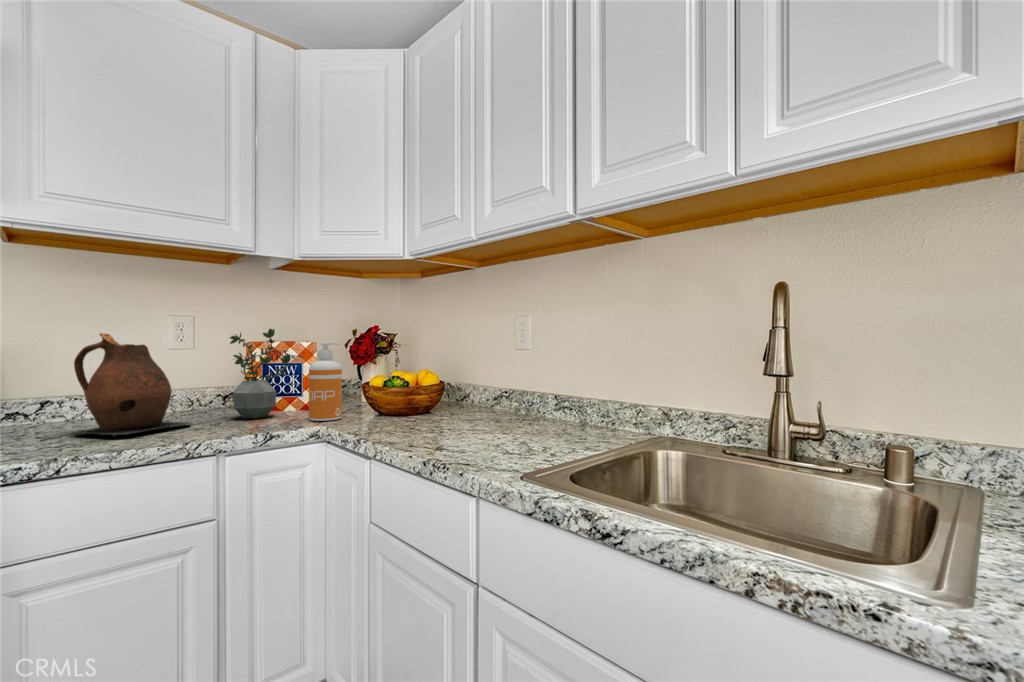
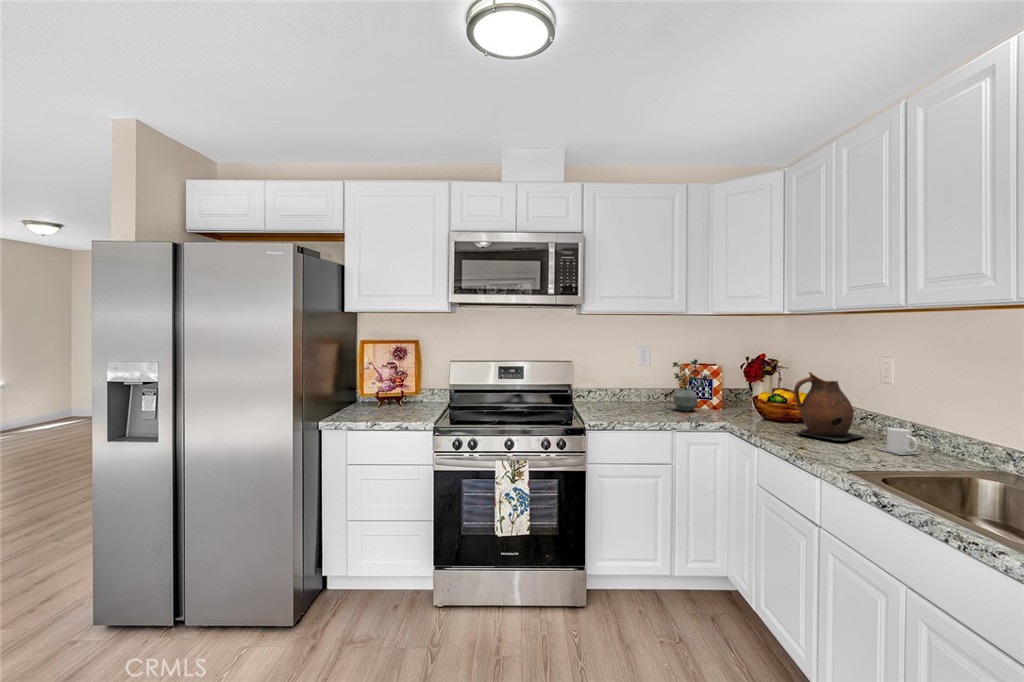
ceramic pitcher: present [74,333,190,437] -> present [794,372,864,441]
soap dispenser: present [309,343,342,421] -> none [718,370,739,419]
mug: none [526,400,576,436] -> present [878,428,920,455]

